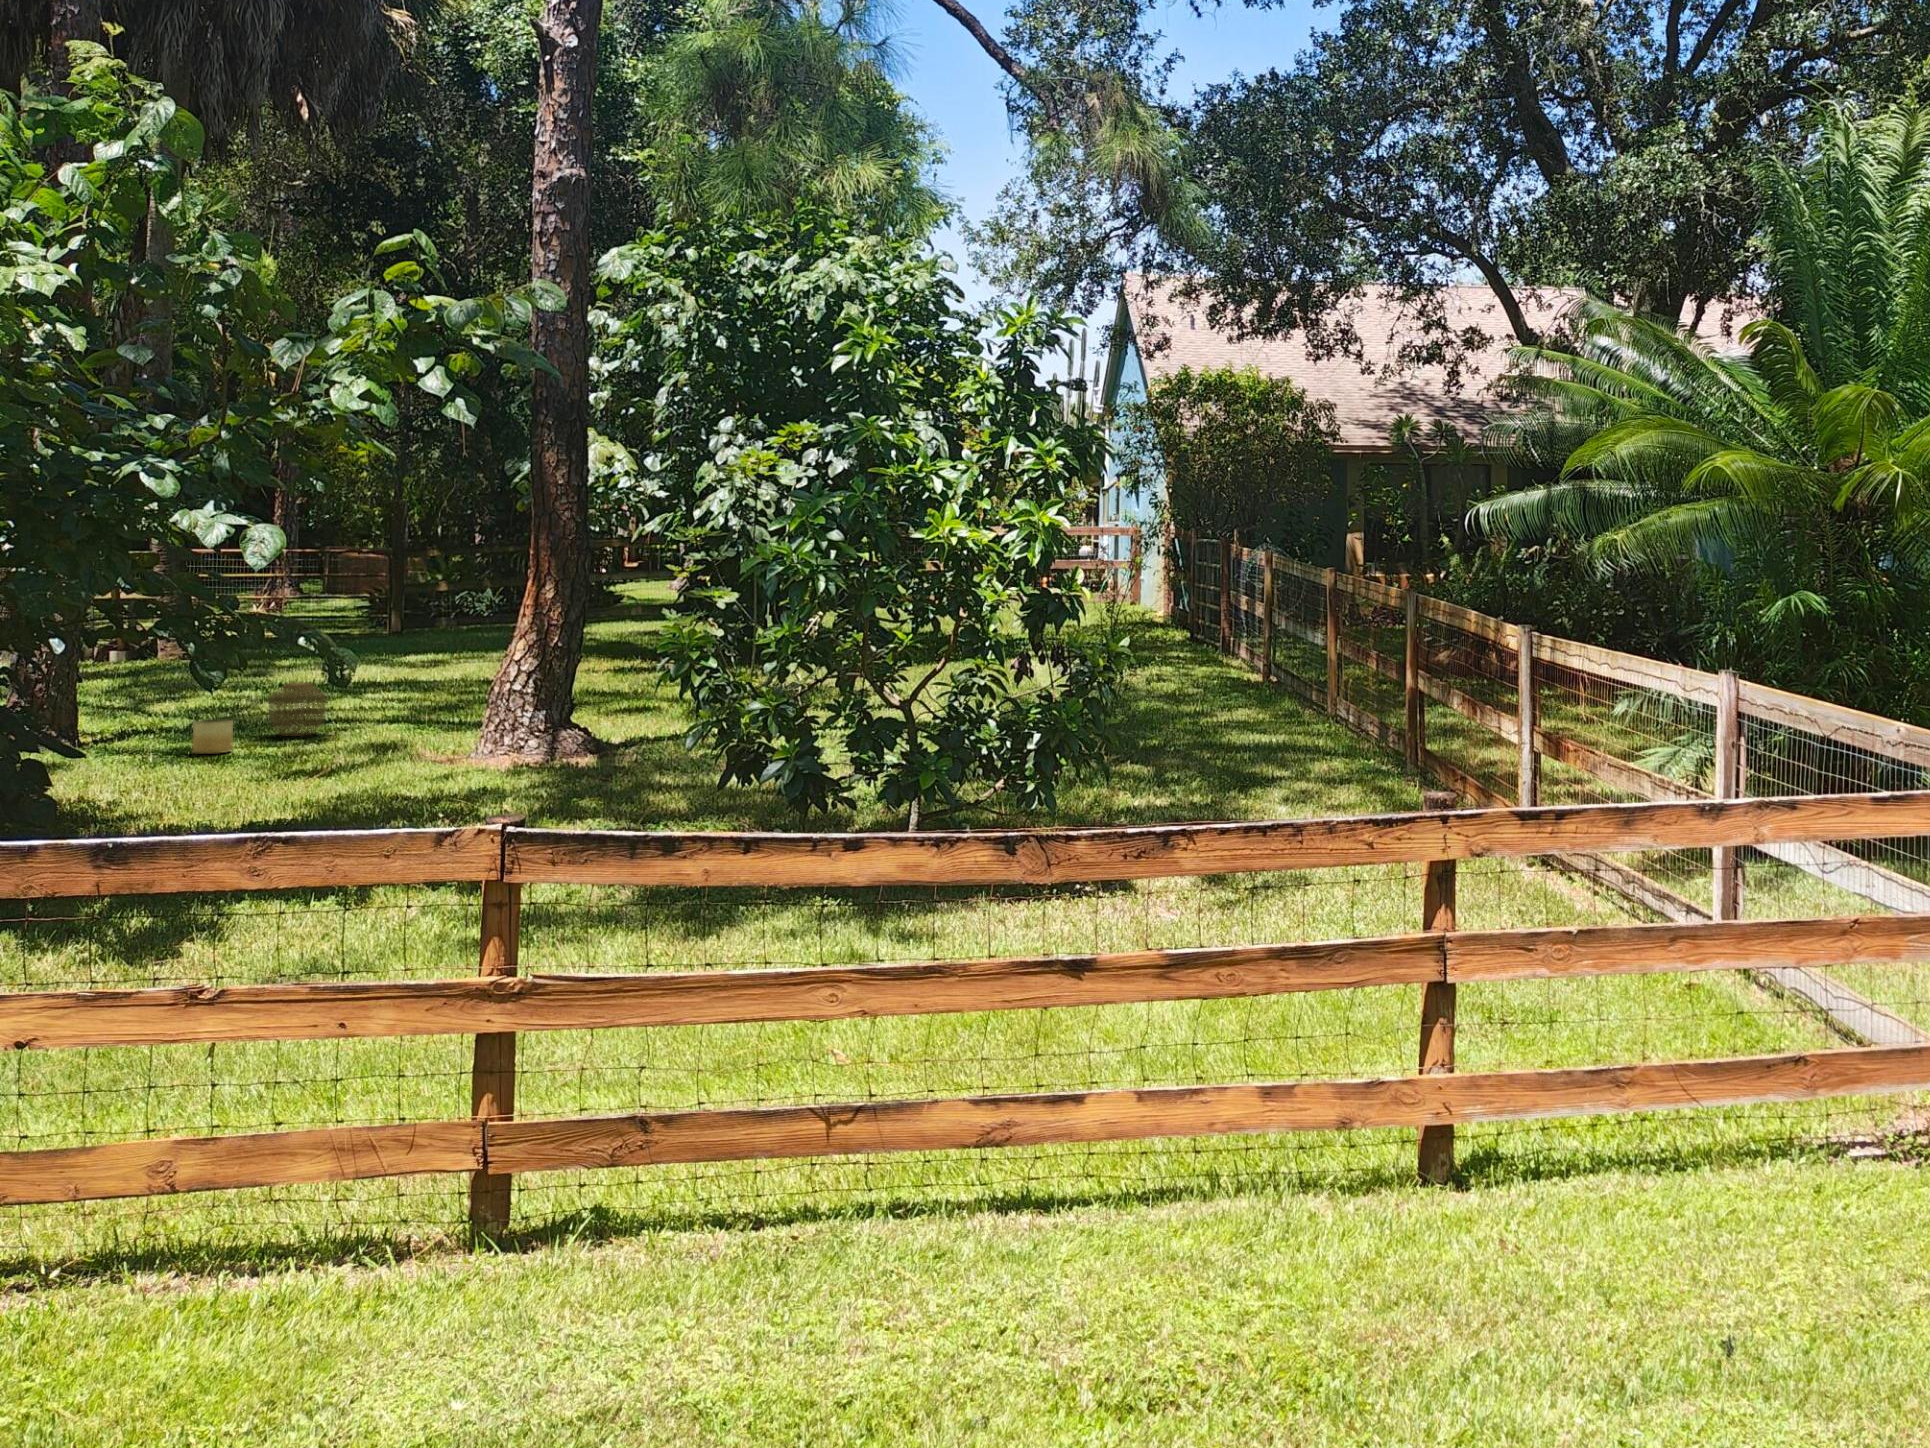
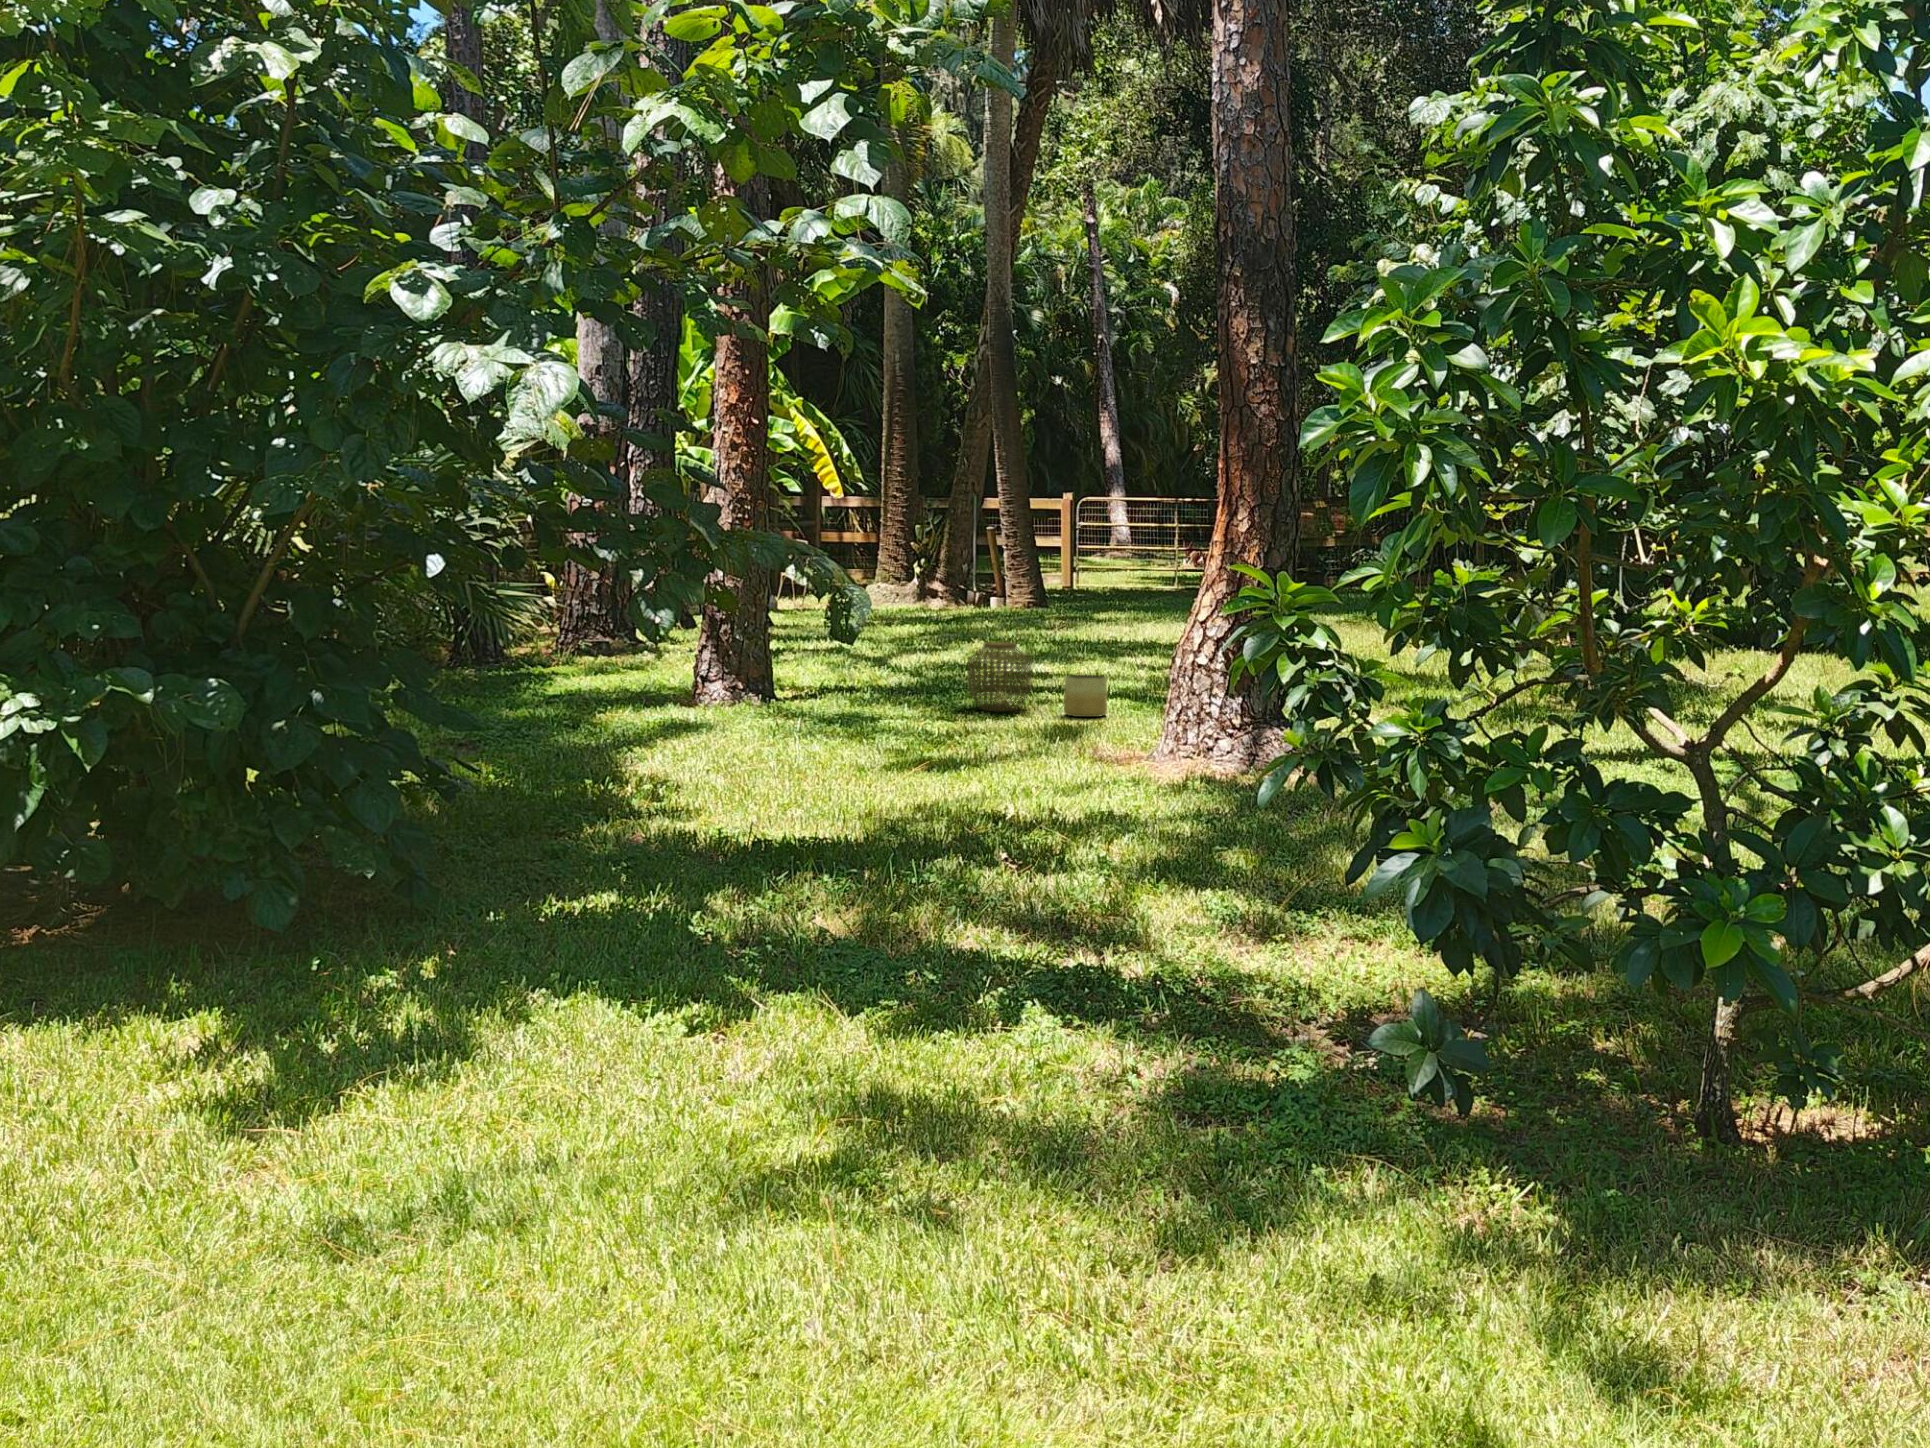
planter: present [192,719,233,754] -> present [1064,675,1107,717]

